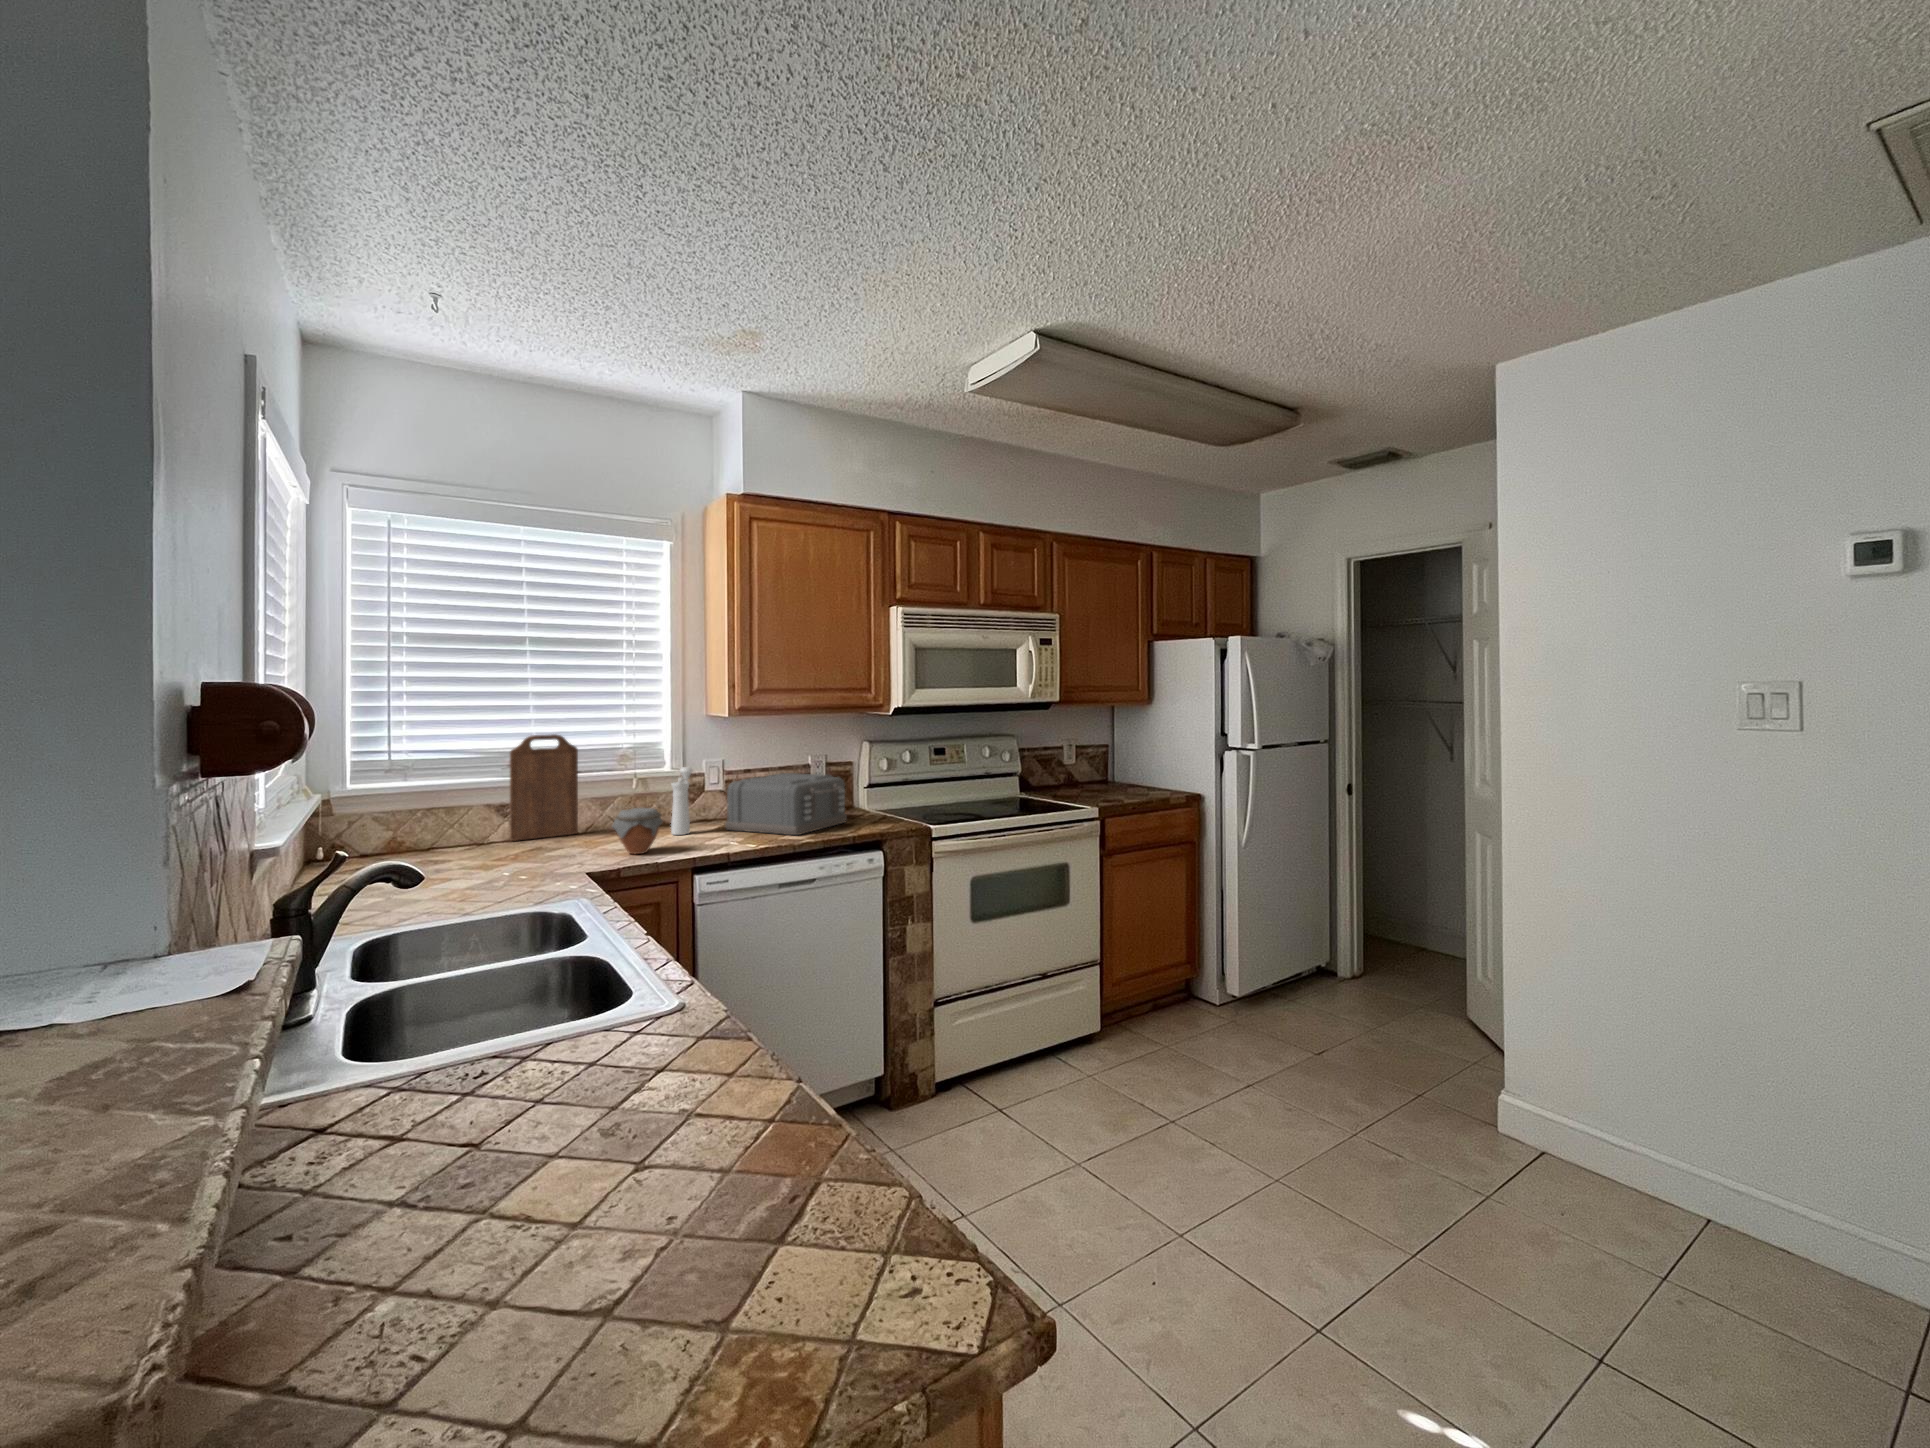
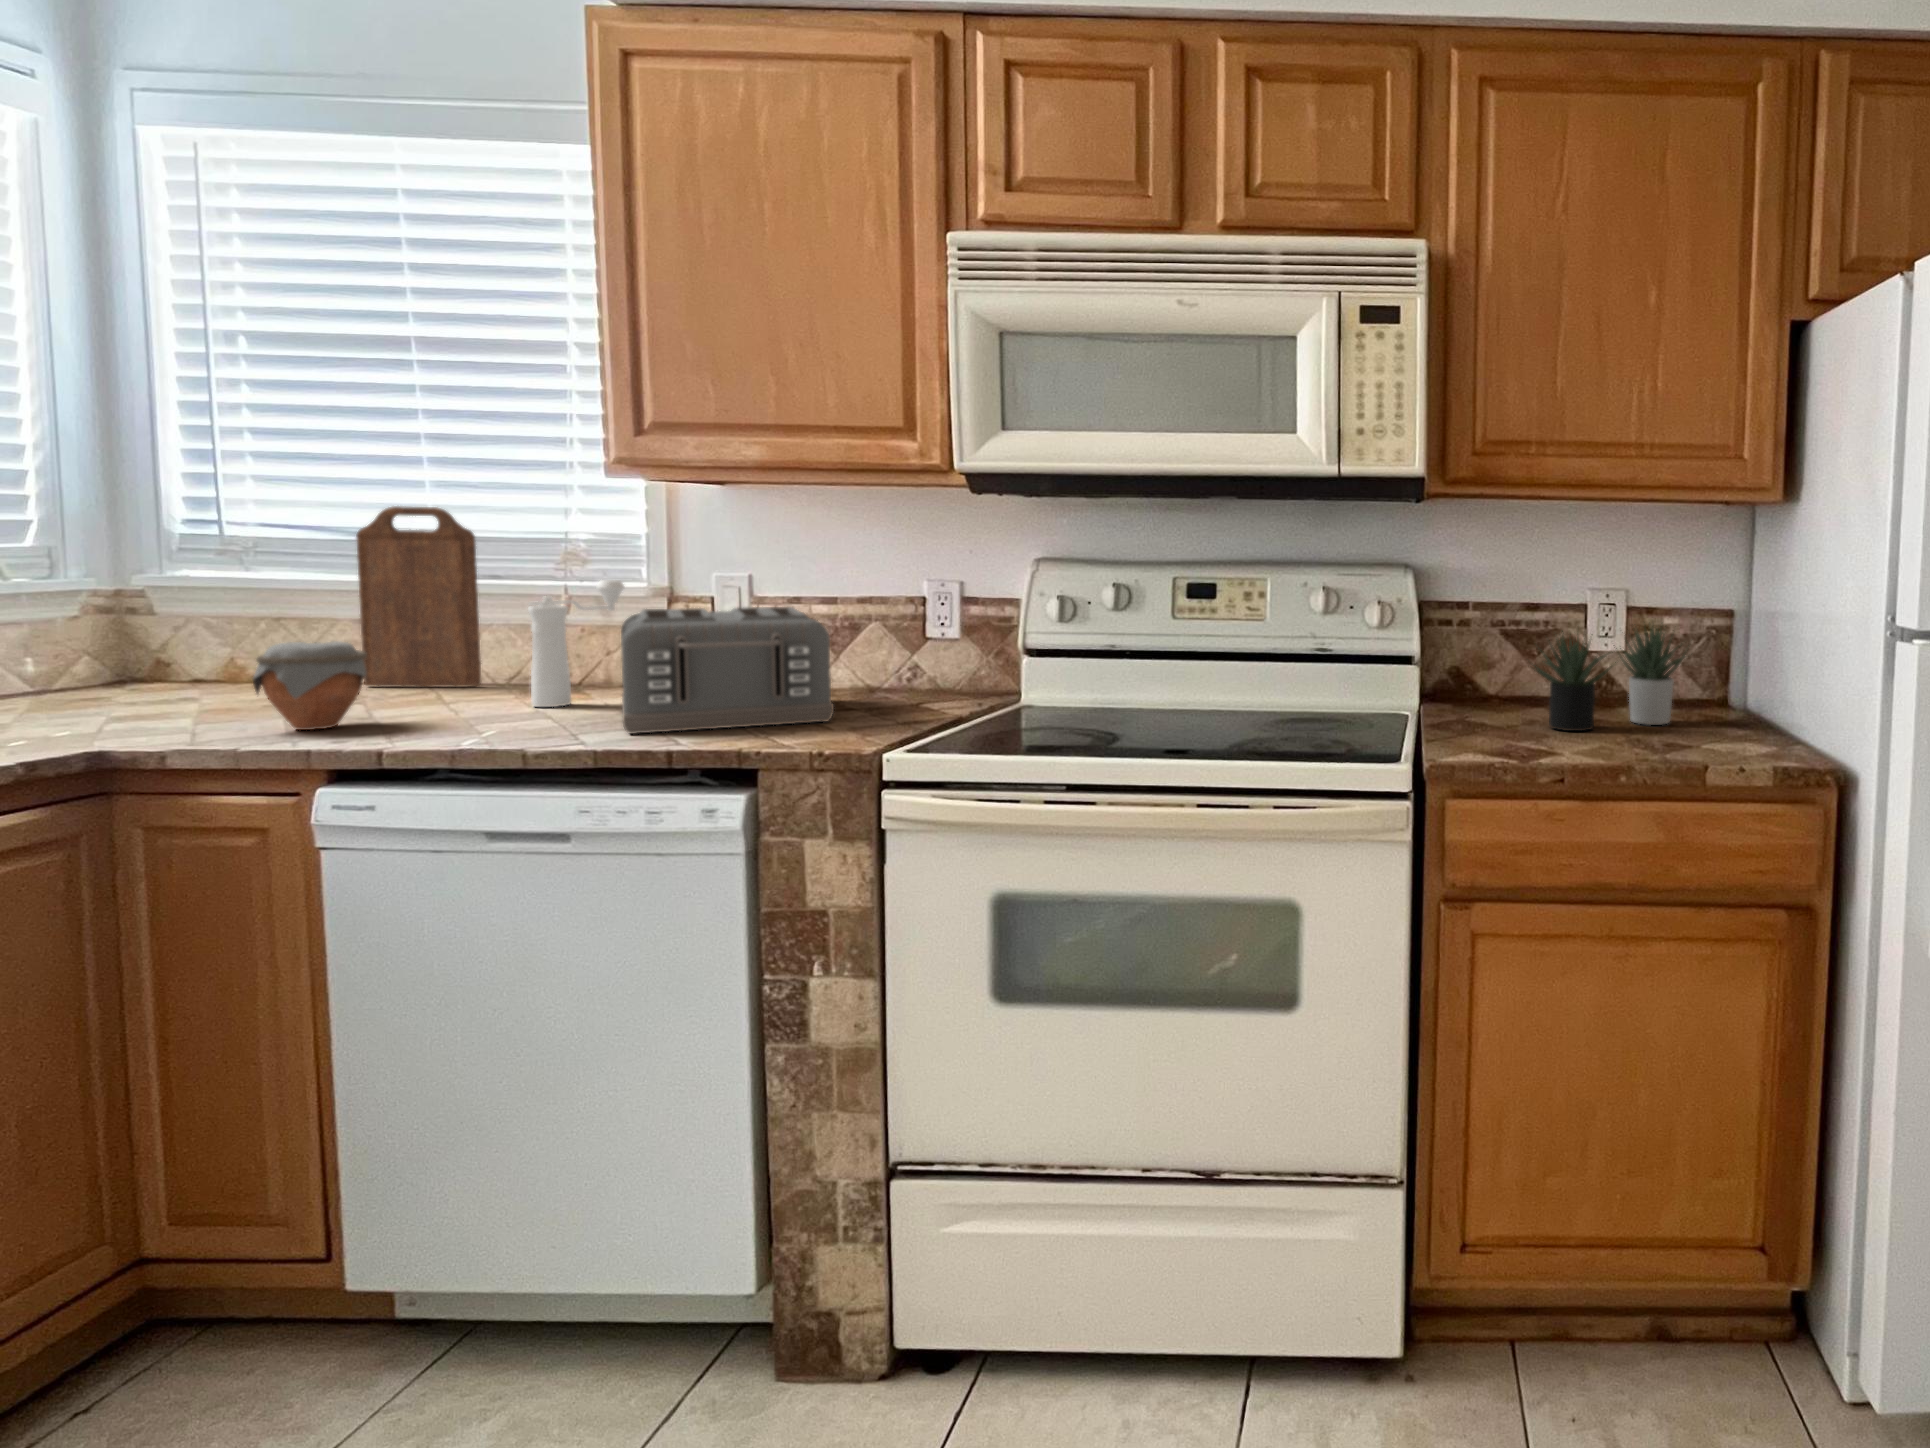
succulent plant: none [1074,750,1120,794] -> present [1535,628,1685,731]

